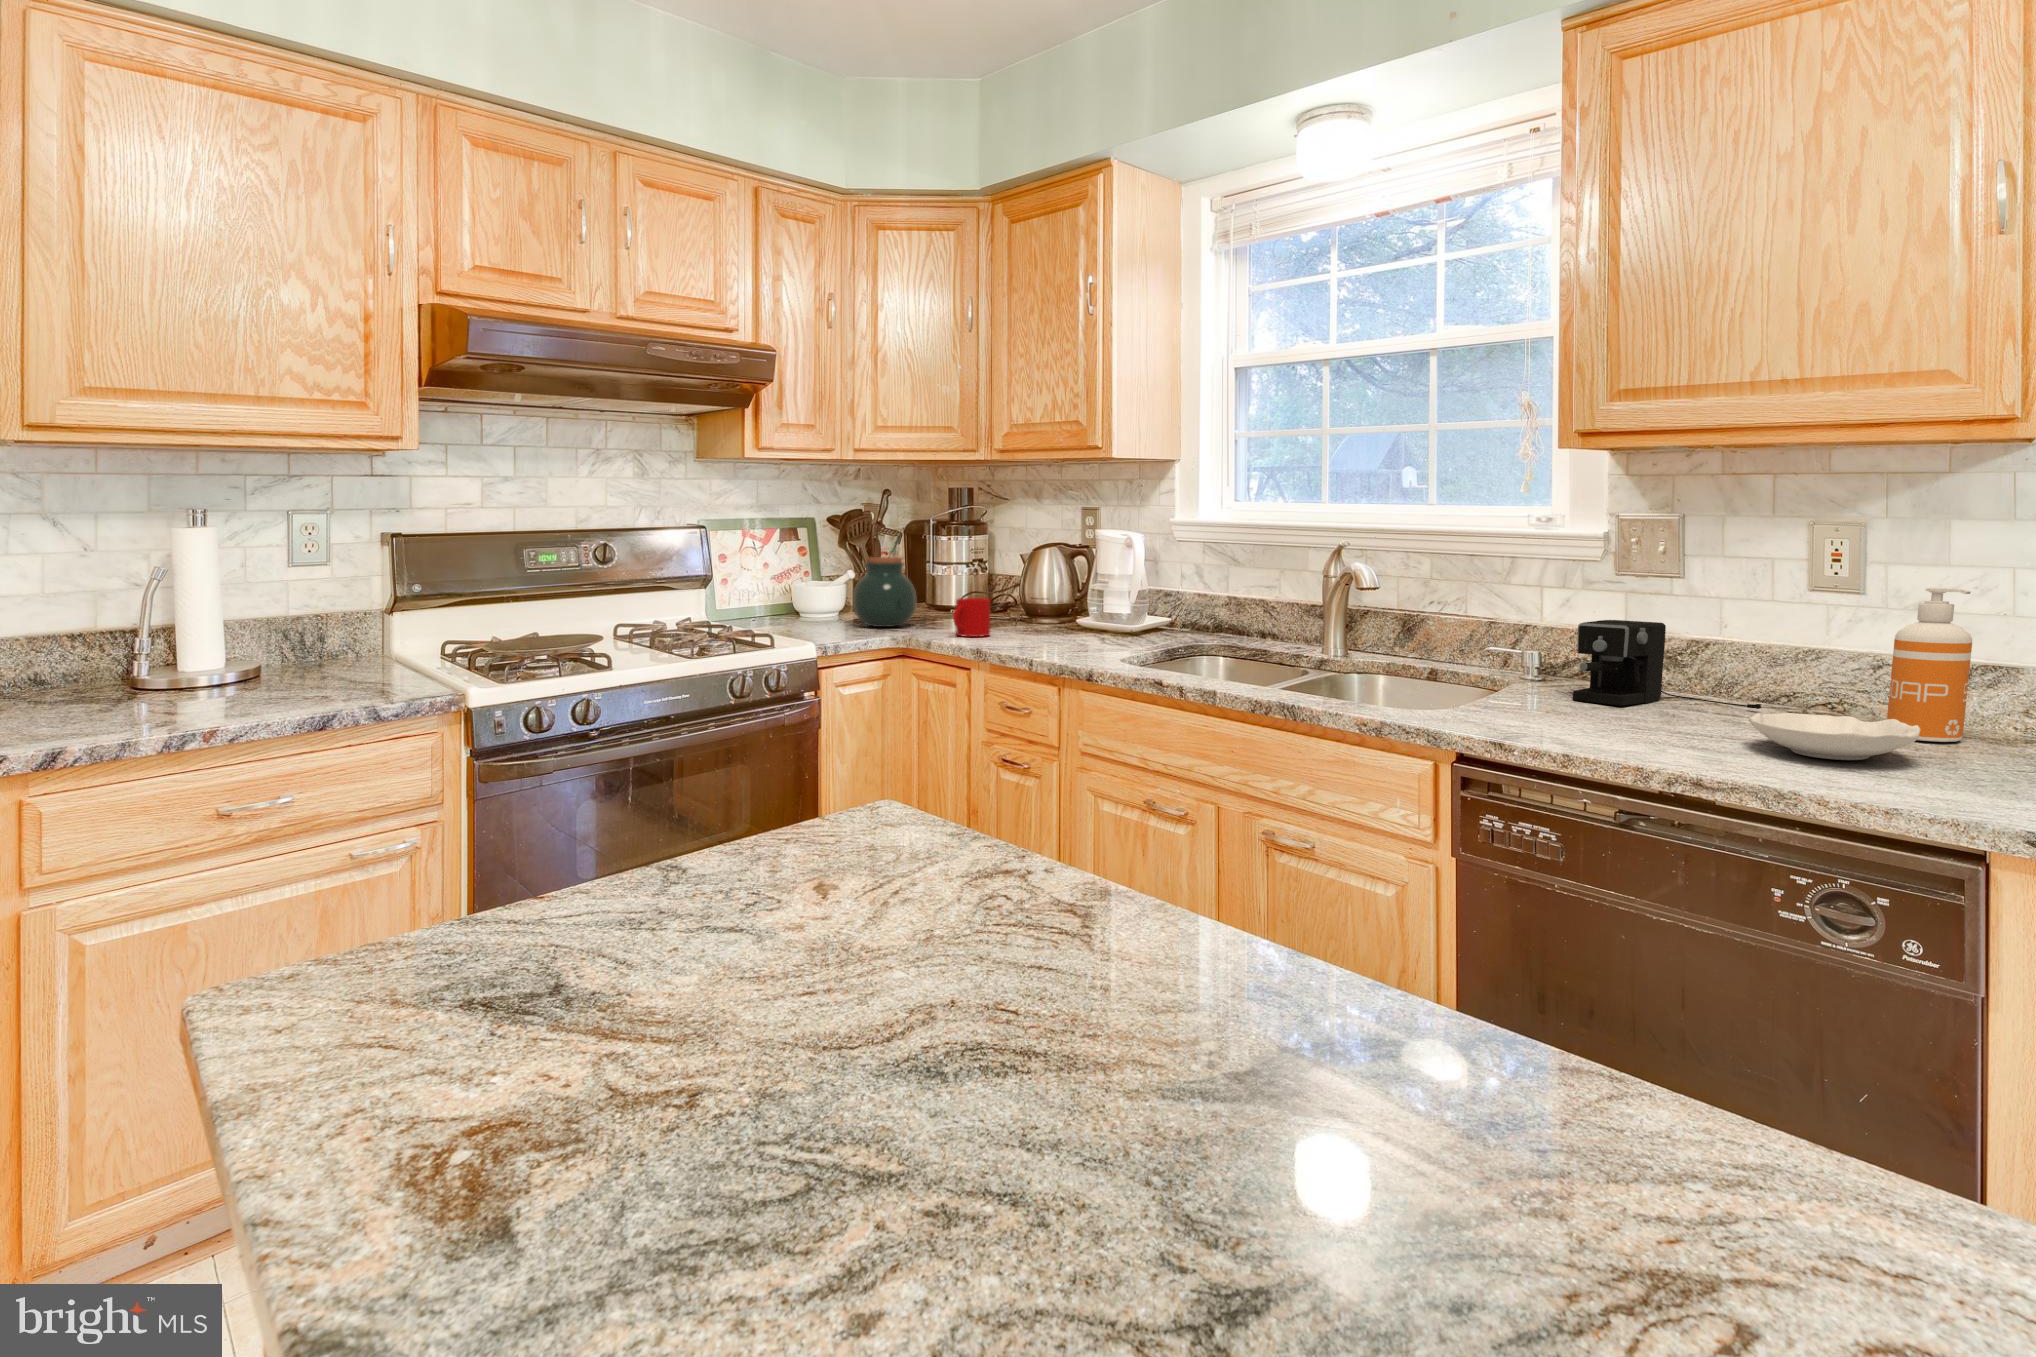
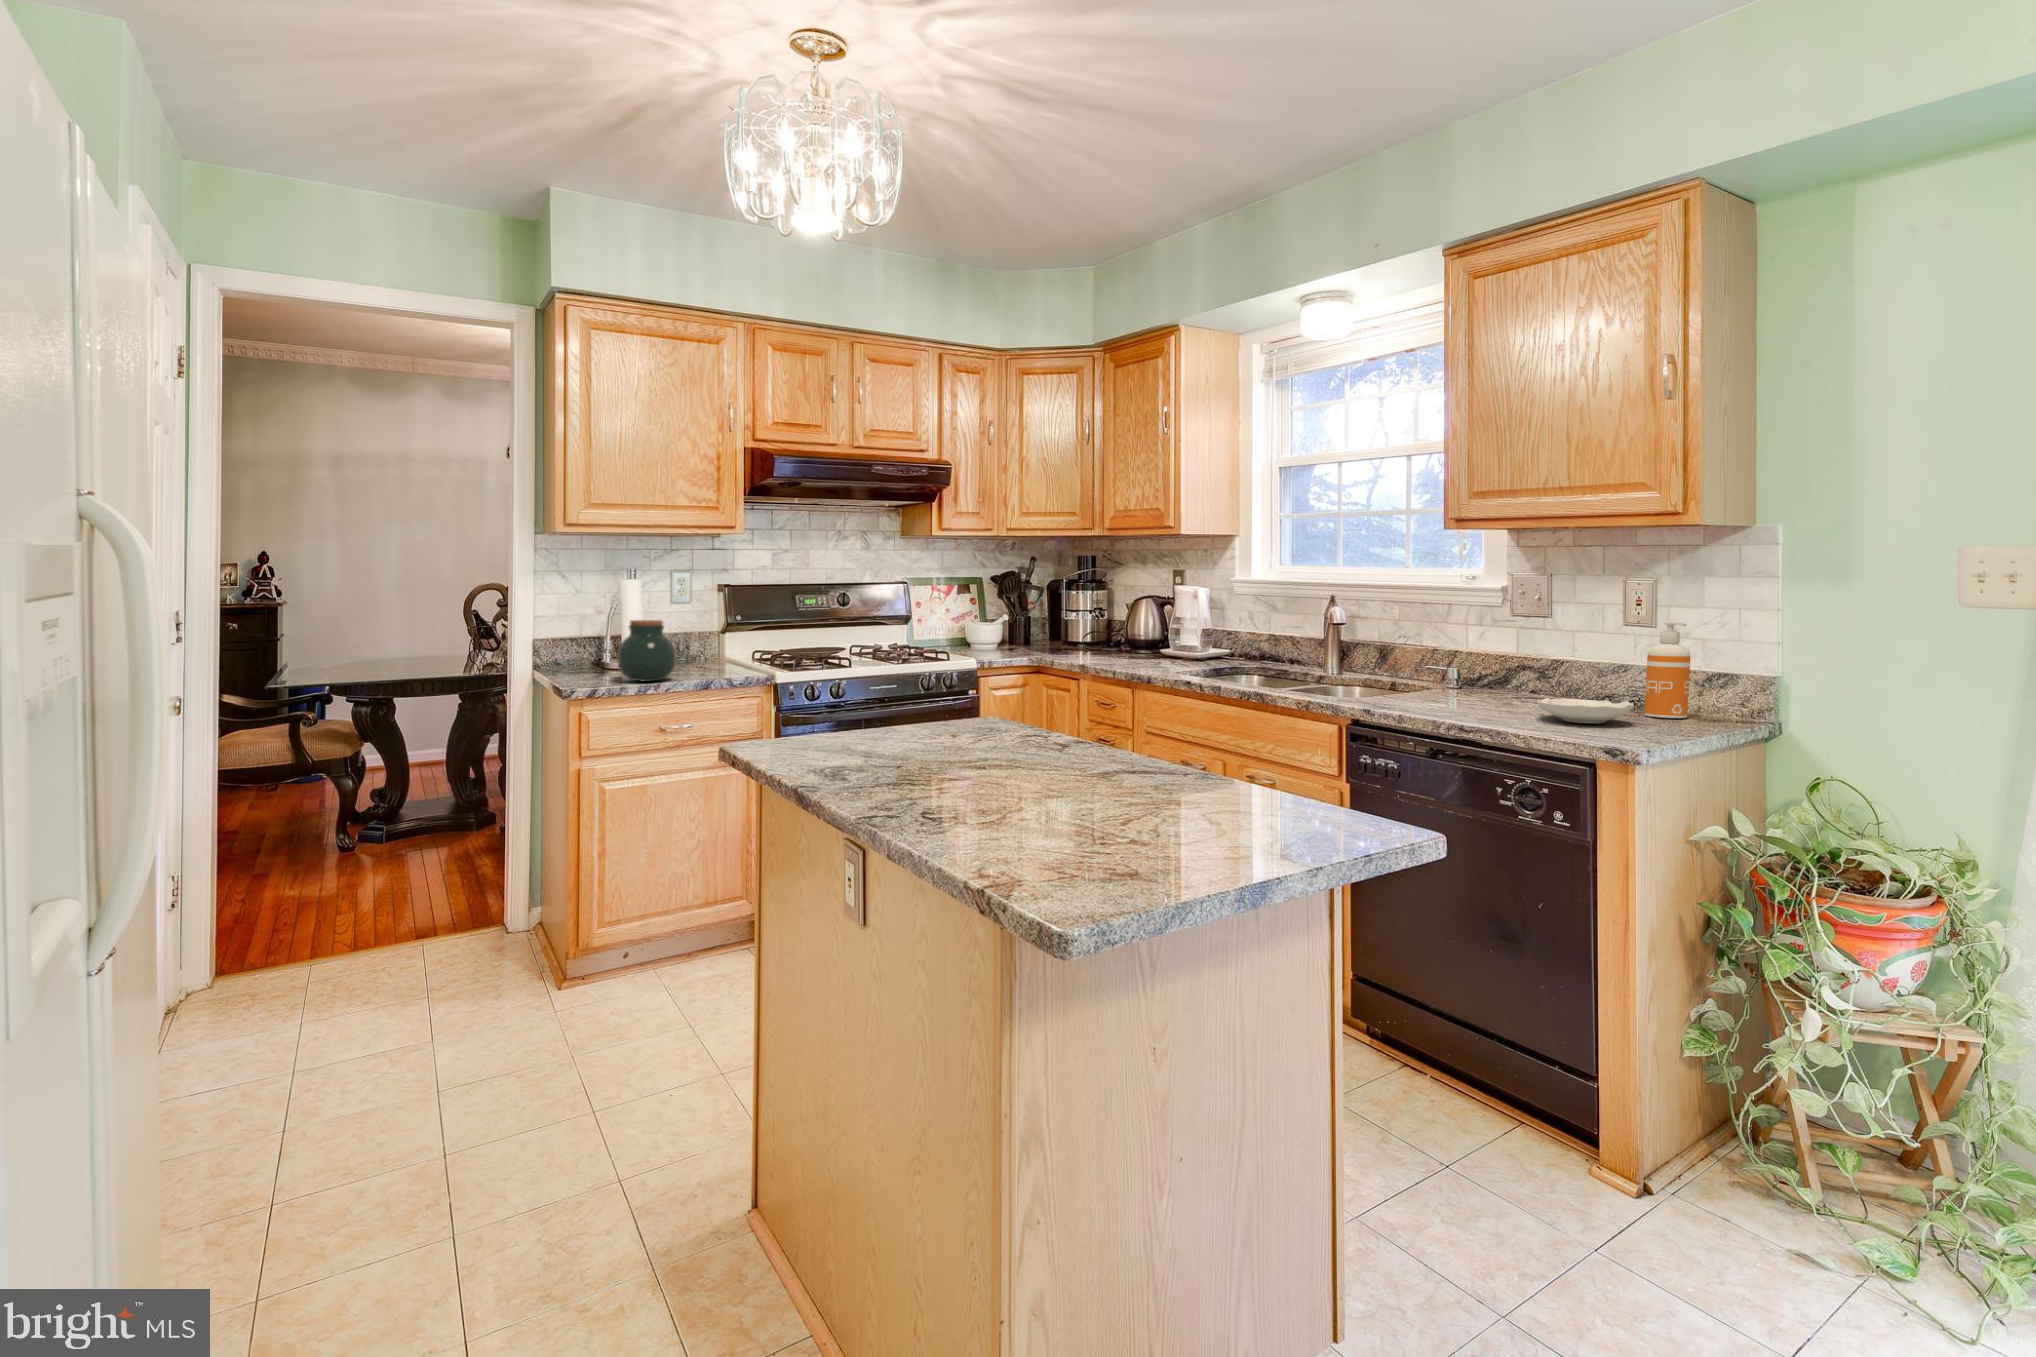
jar: present [853,557,916,627] -> present [618,620,676,681]
mug: present [953,598,990,637] -> none [1072,632,1099,658]
coffee maker: present [1573,620,1762,709] -> none [1465,645,1584,702]

